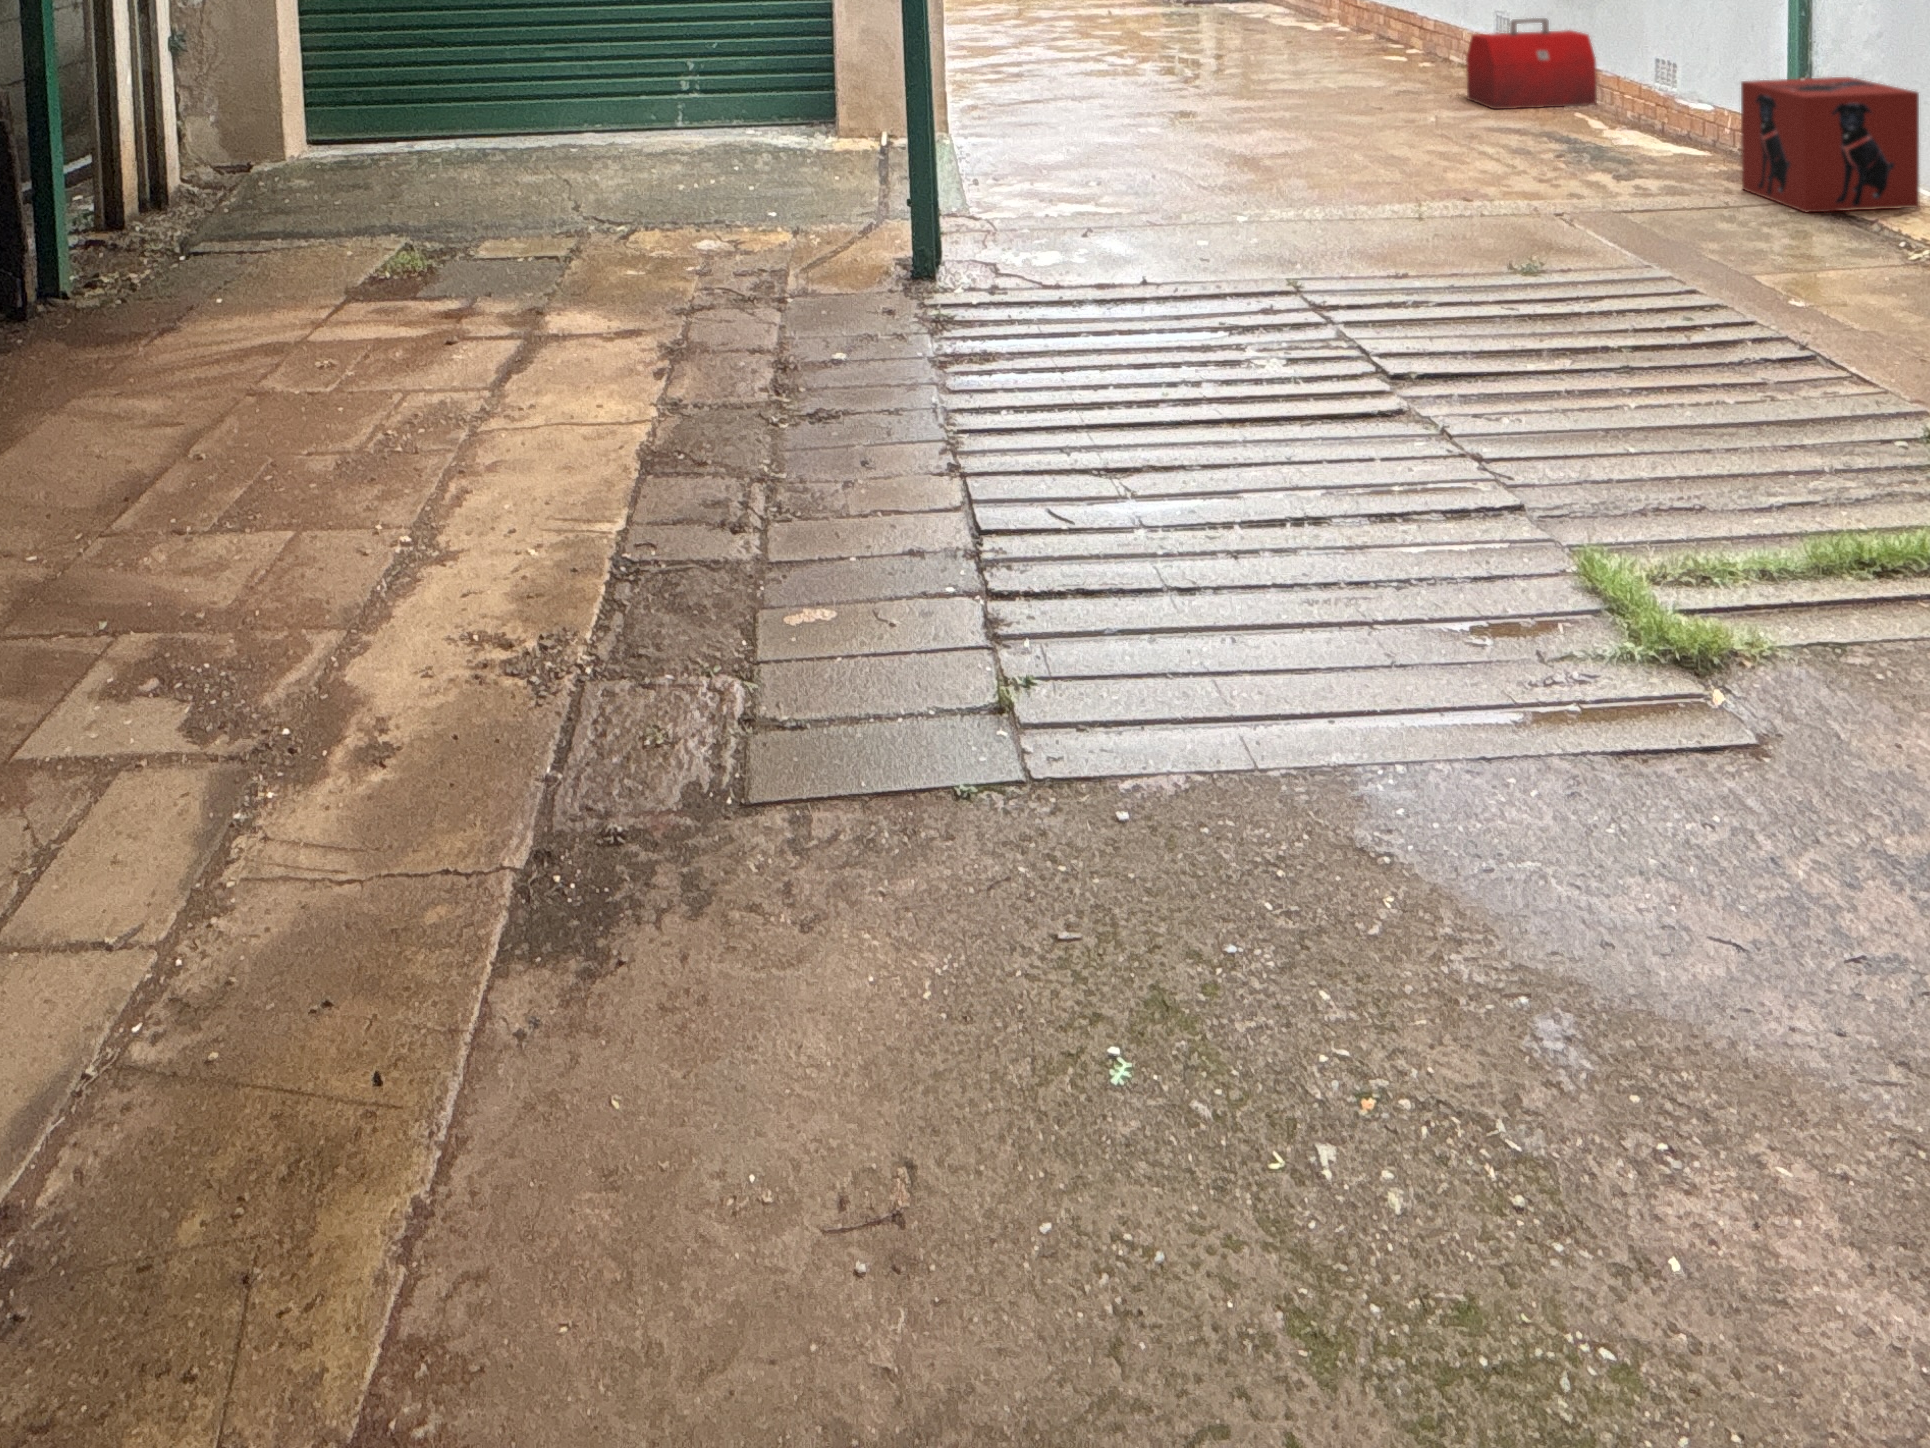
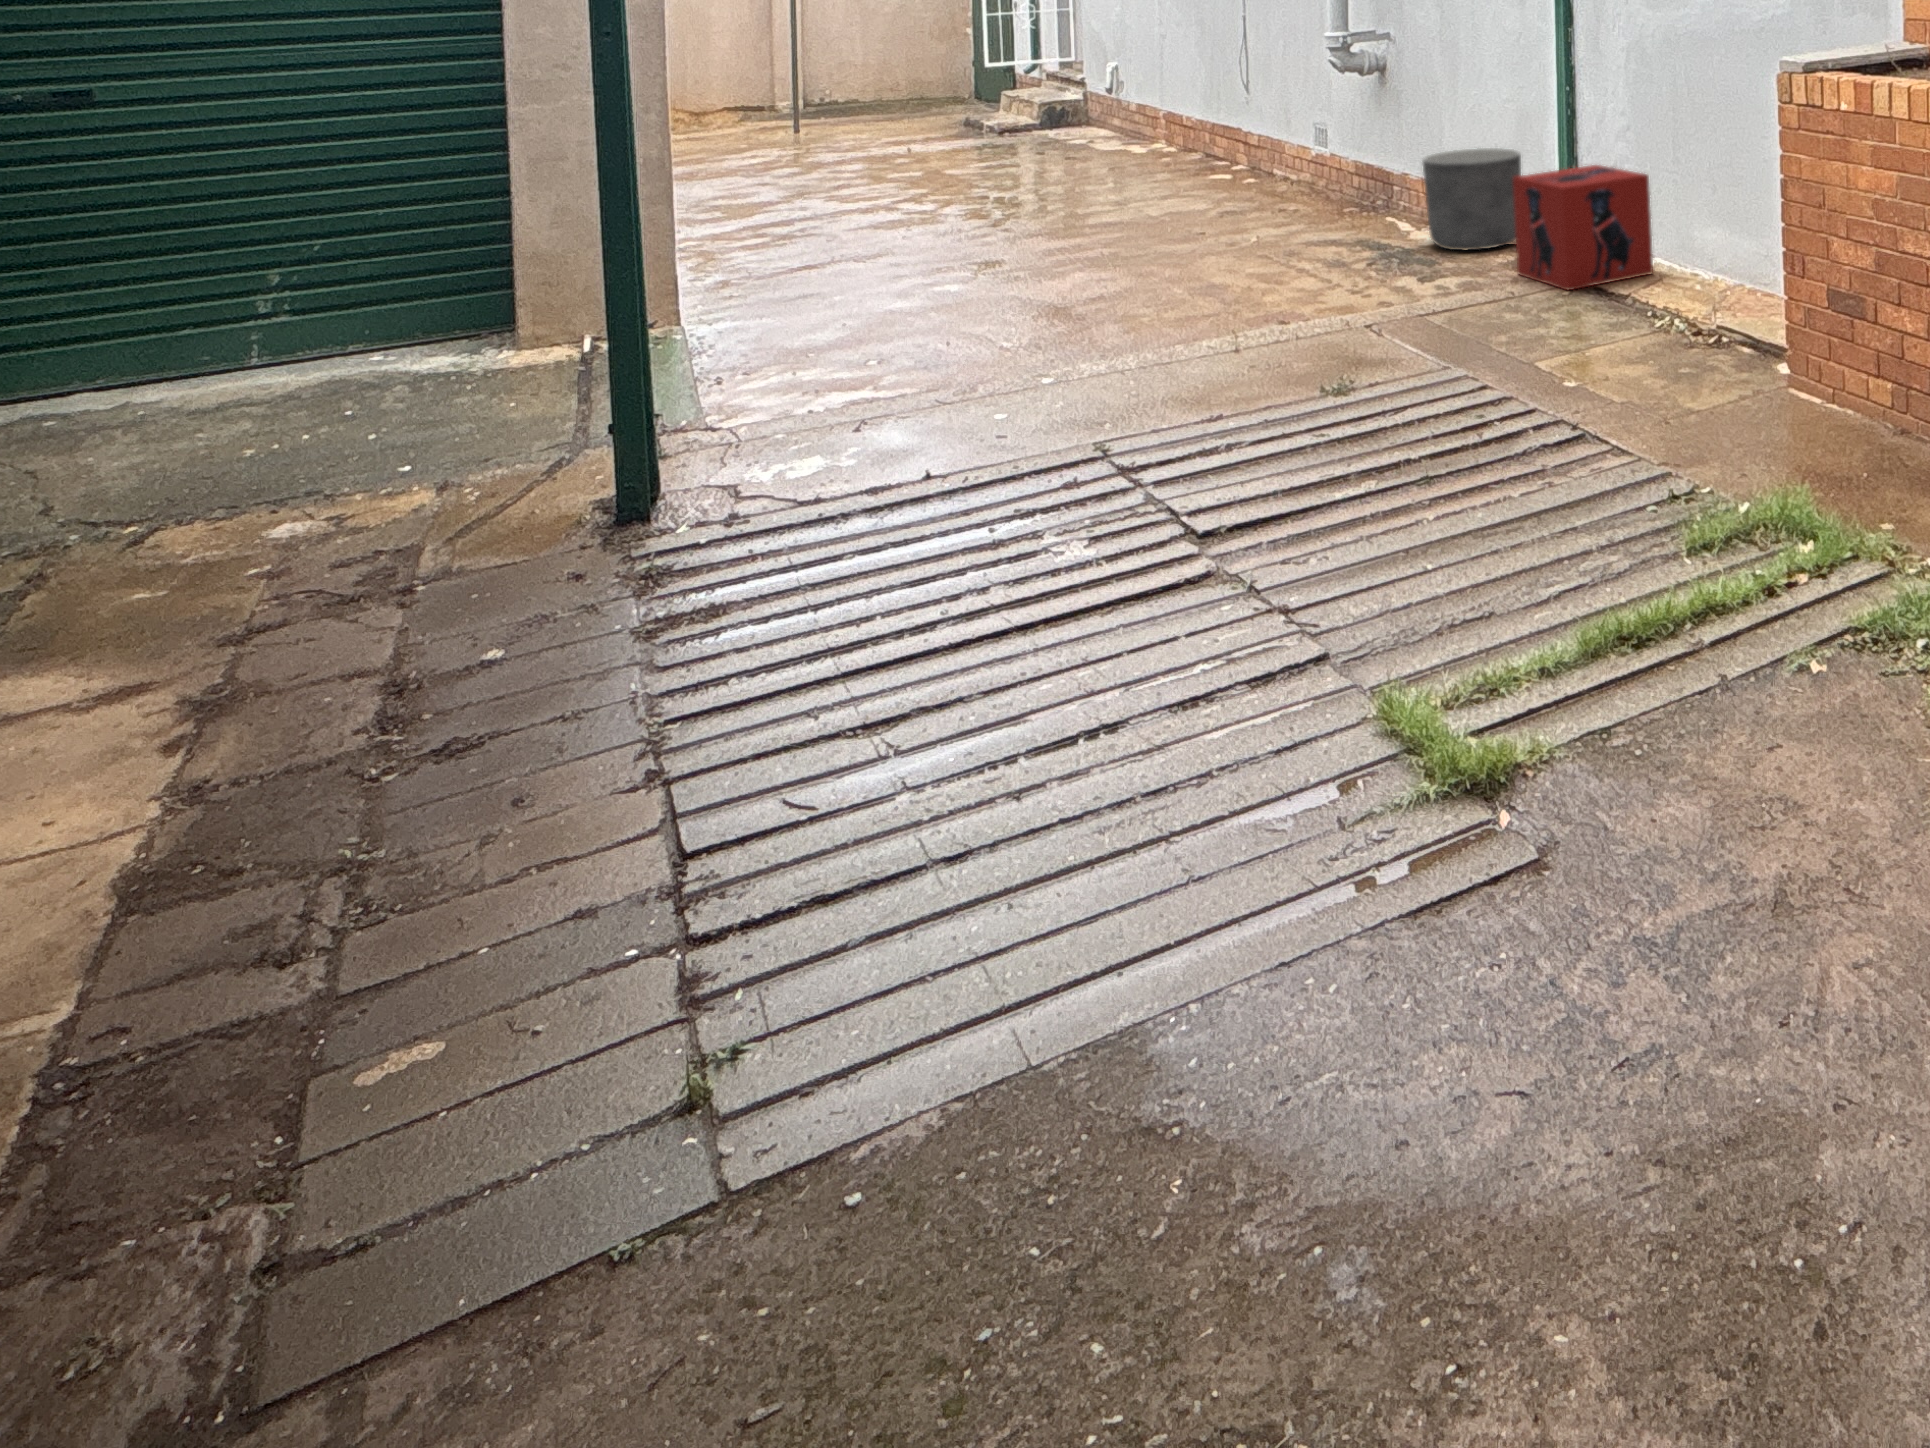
toolbox: present [1466,18,1597,109] -> none [1278,126,1397,217]
planter: none [1631,50,1751,159] -> present [1423,148,1521,250]

